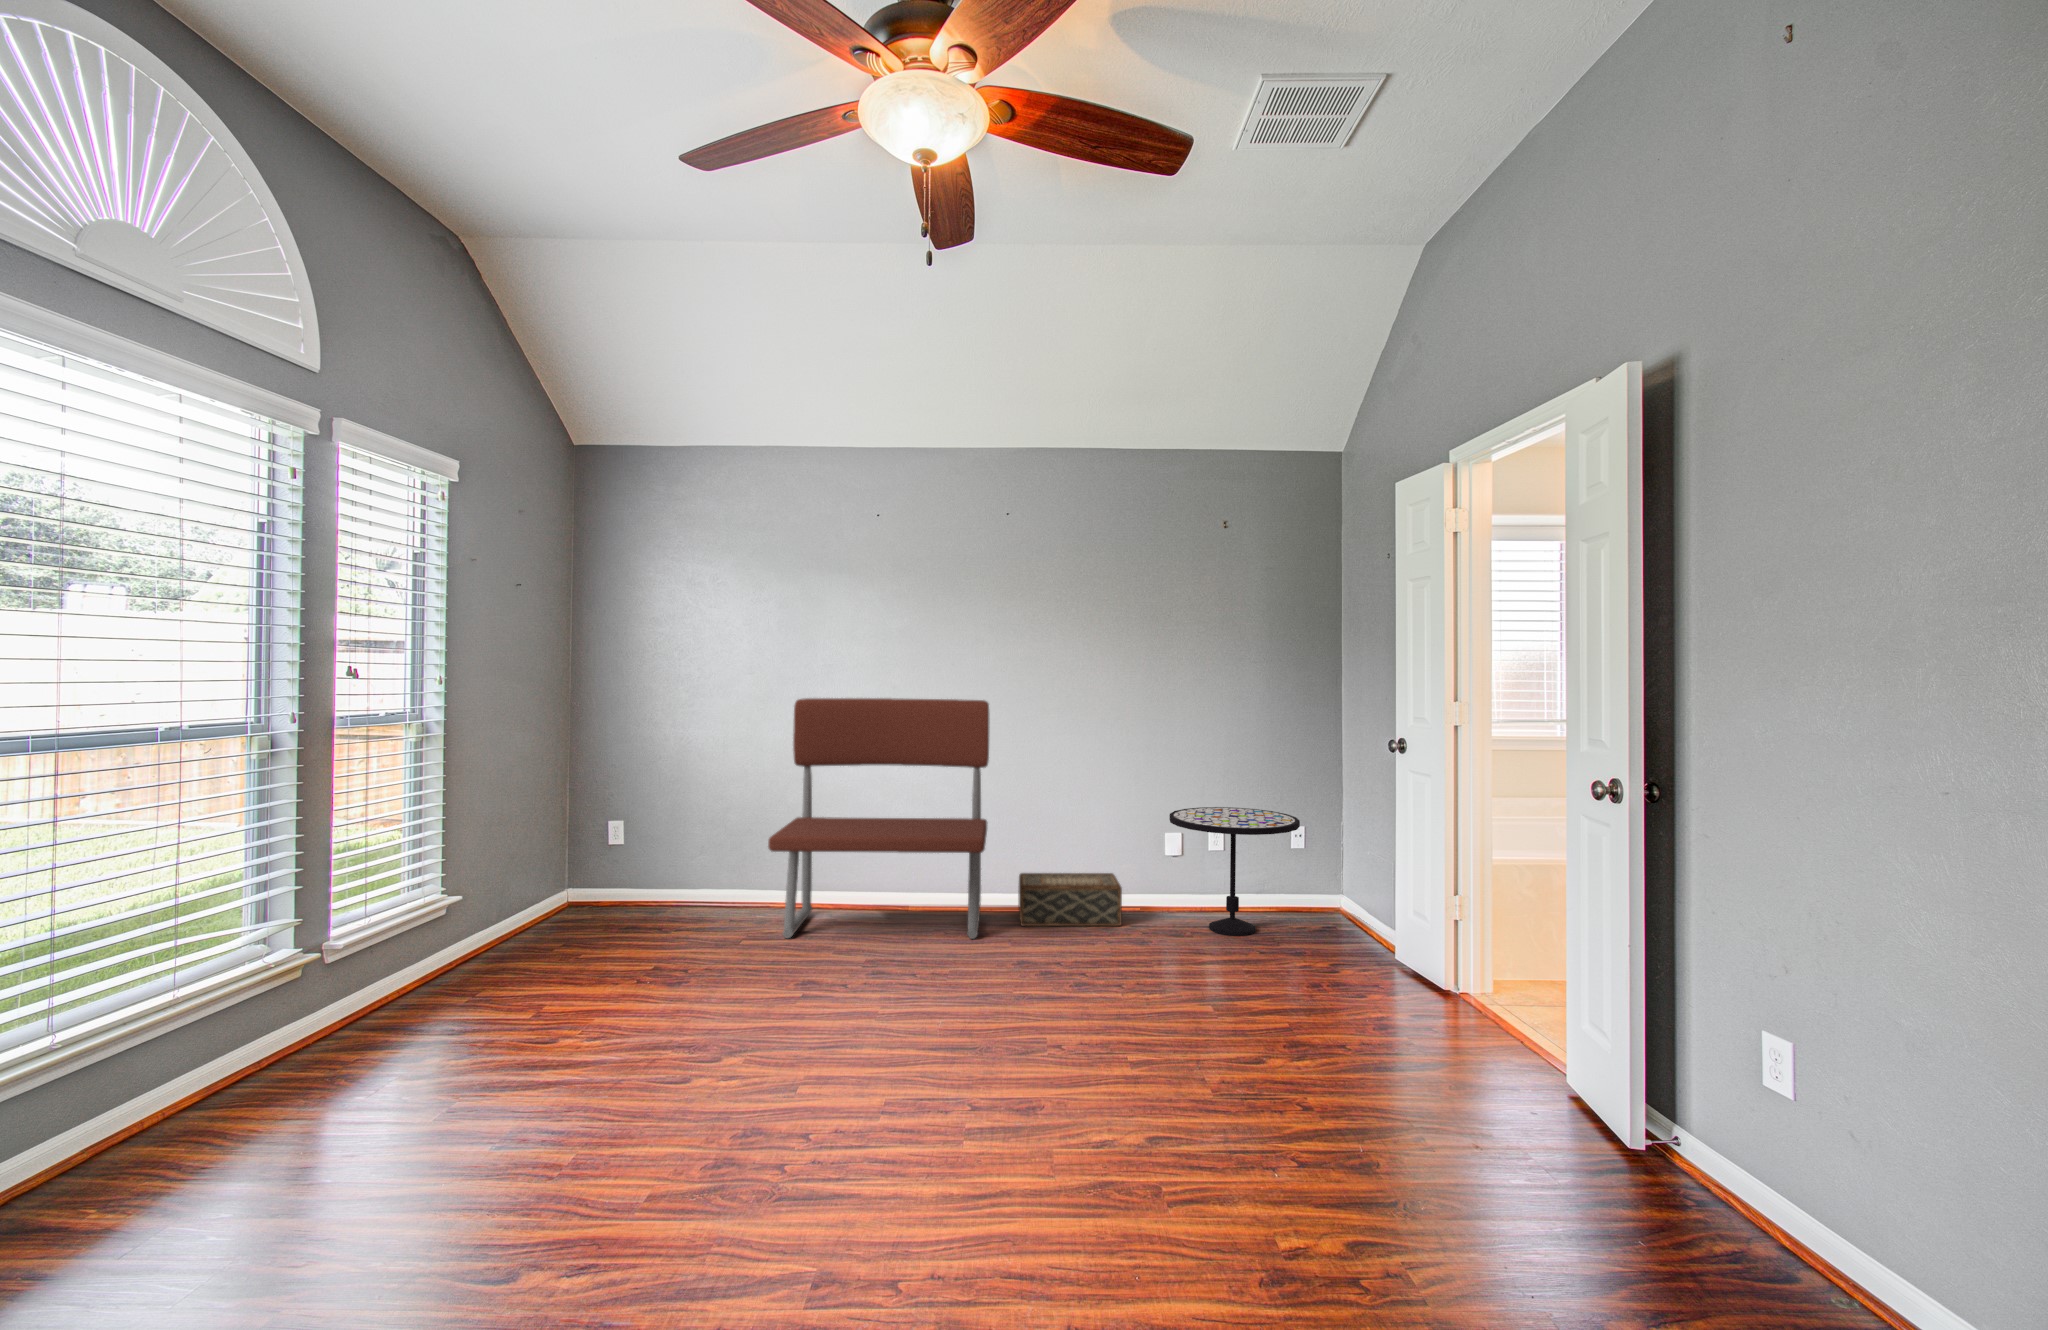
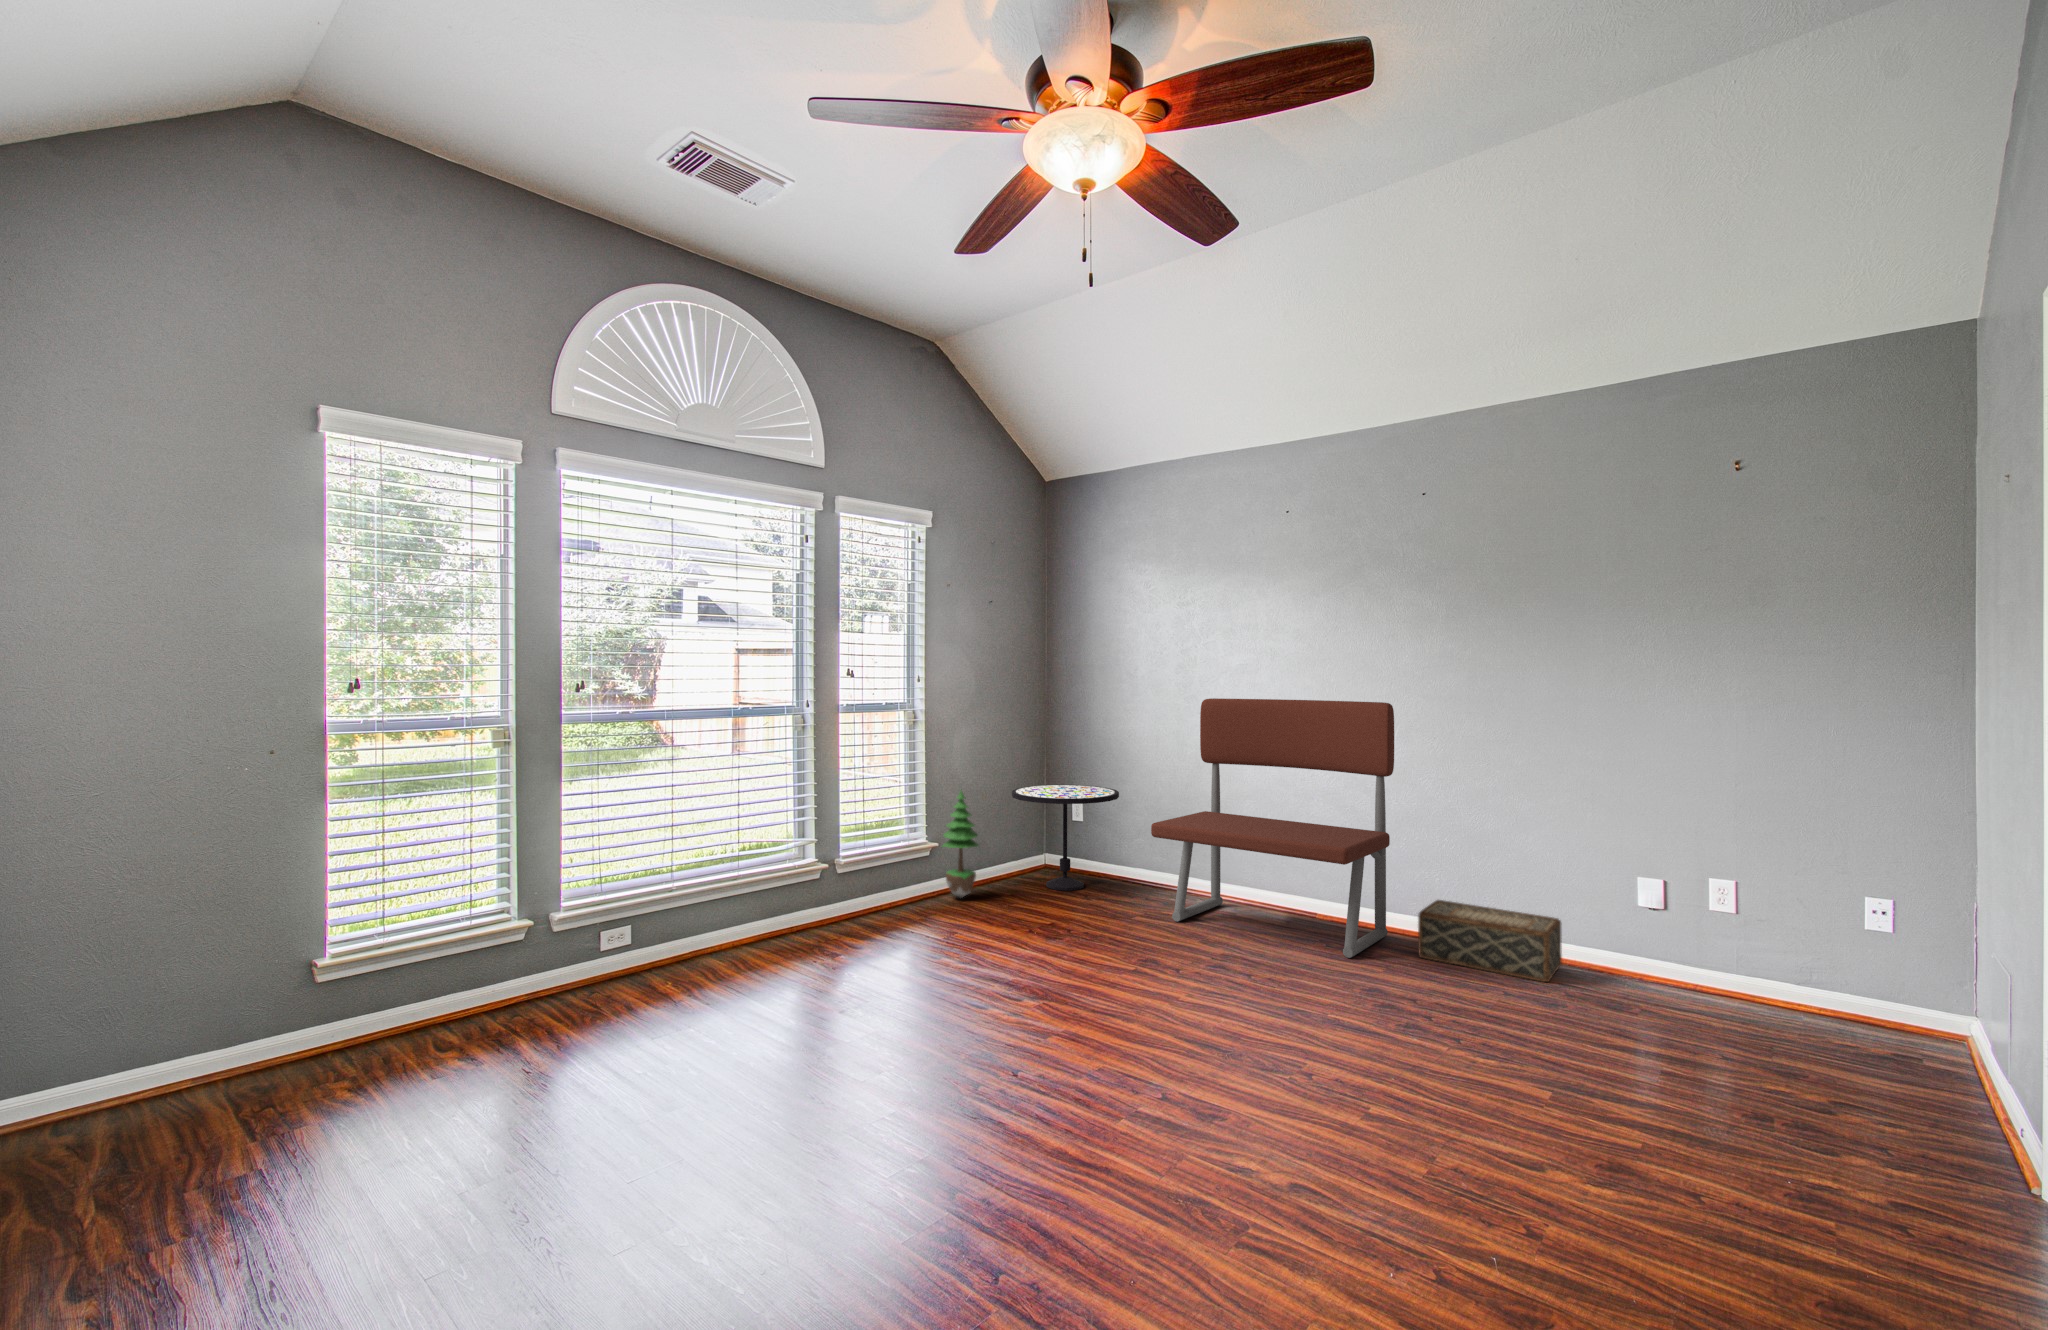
side table: present [1169,807,1300,936] -> present [1012,785,1119,891]
potted tree: none [467,823,526,965] -> present [943,790,979,898]

